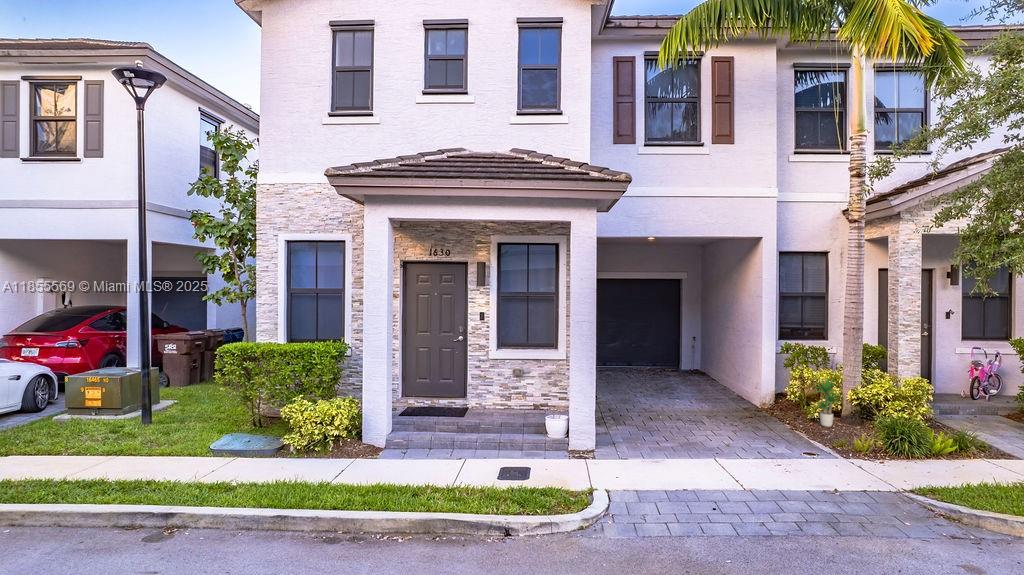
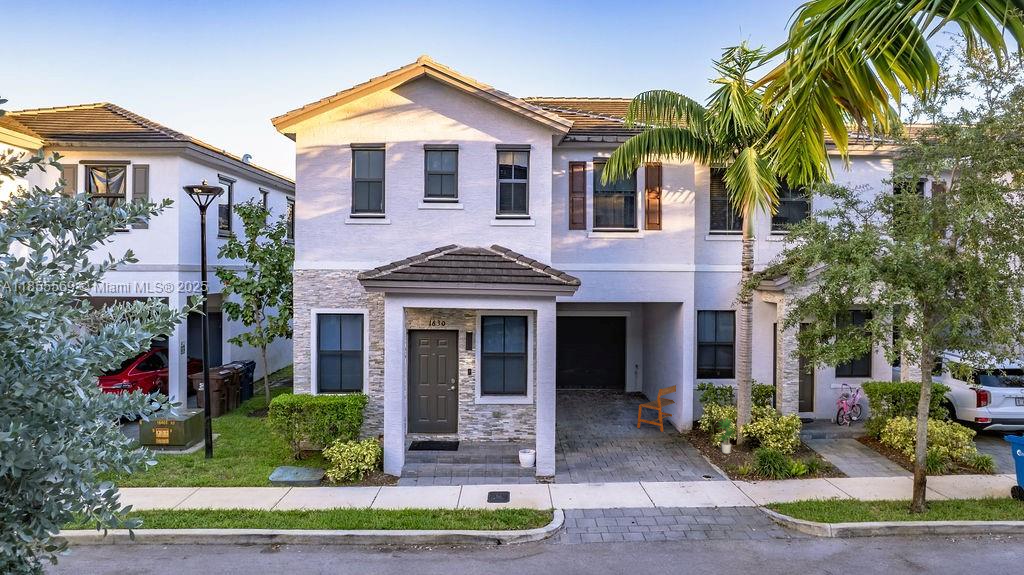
bench: none [699,343,756,402] -> present [637,385,676,432]

